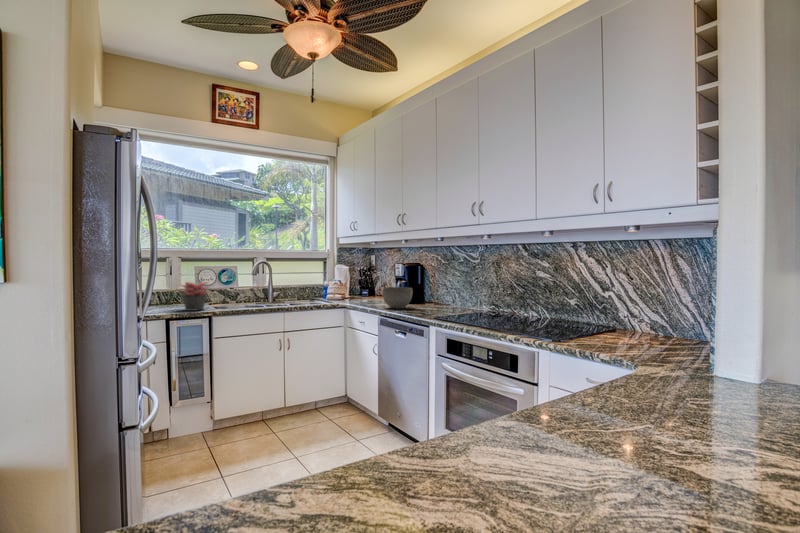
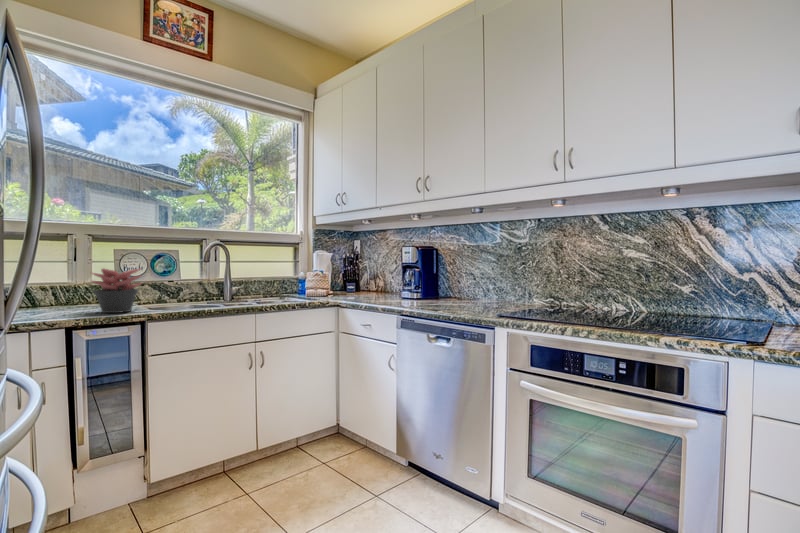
bowl: present [382,287,413,309] -> none [398,277,439,305]

